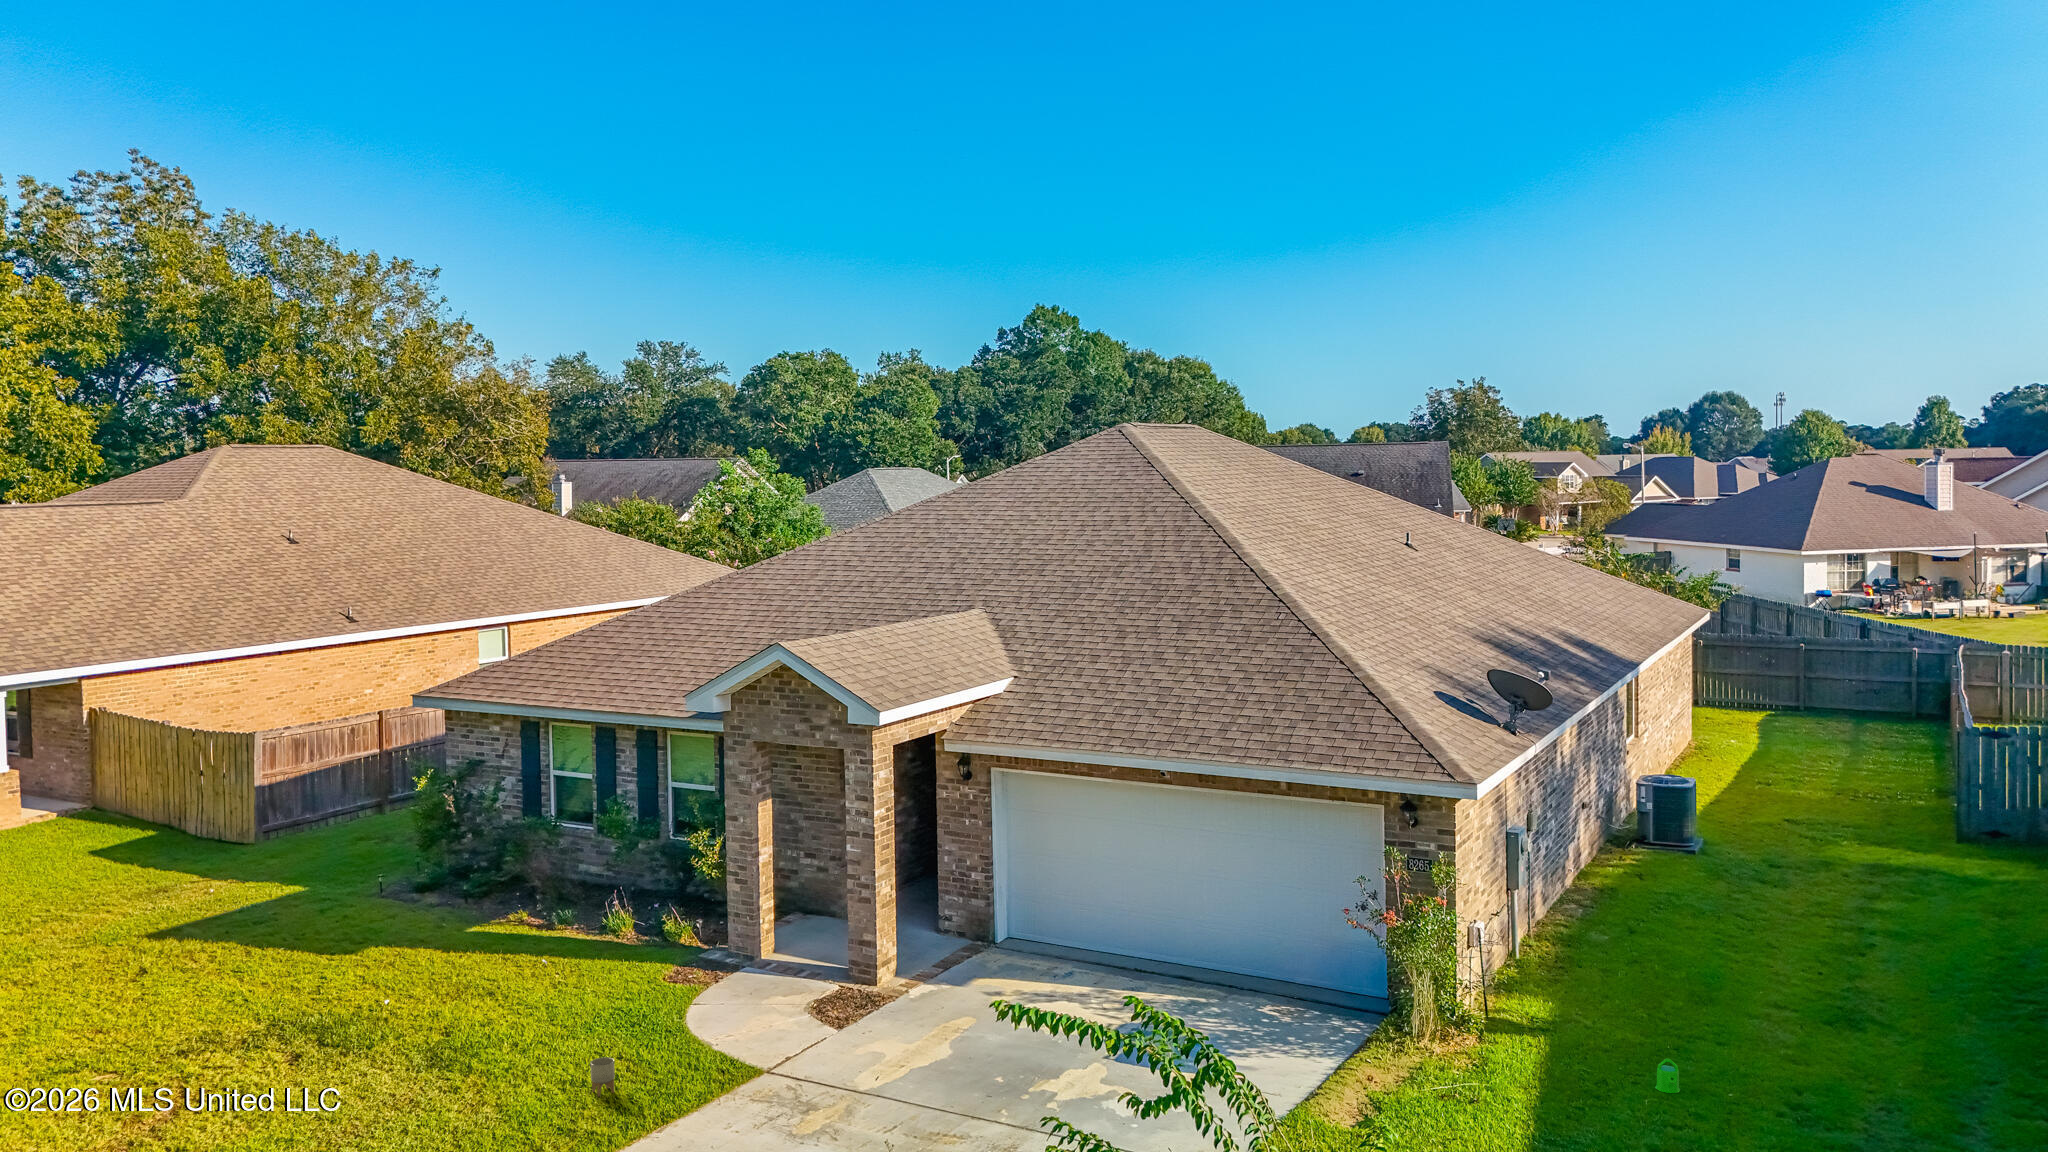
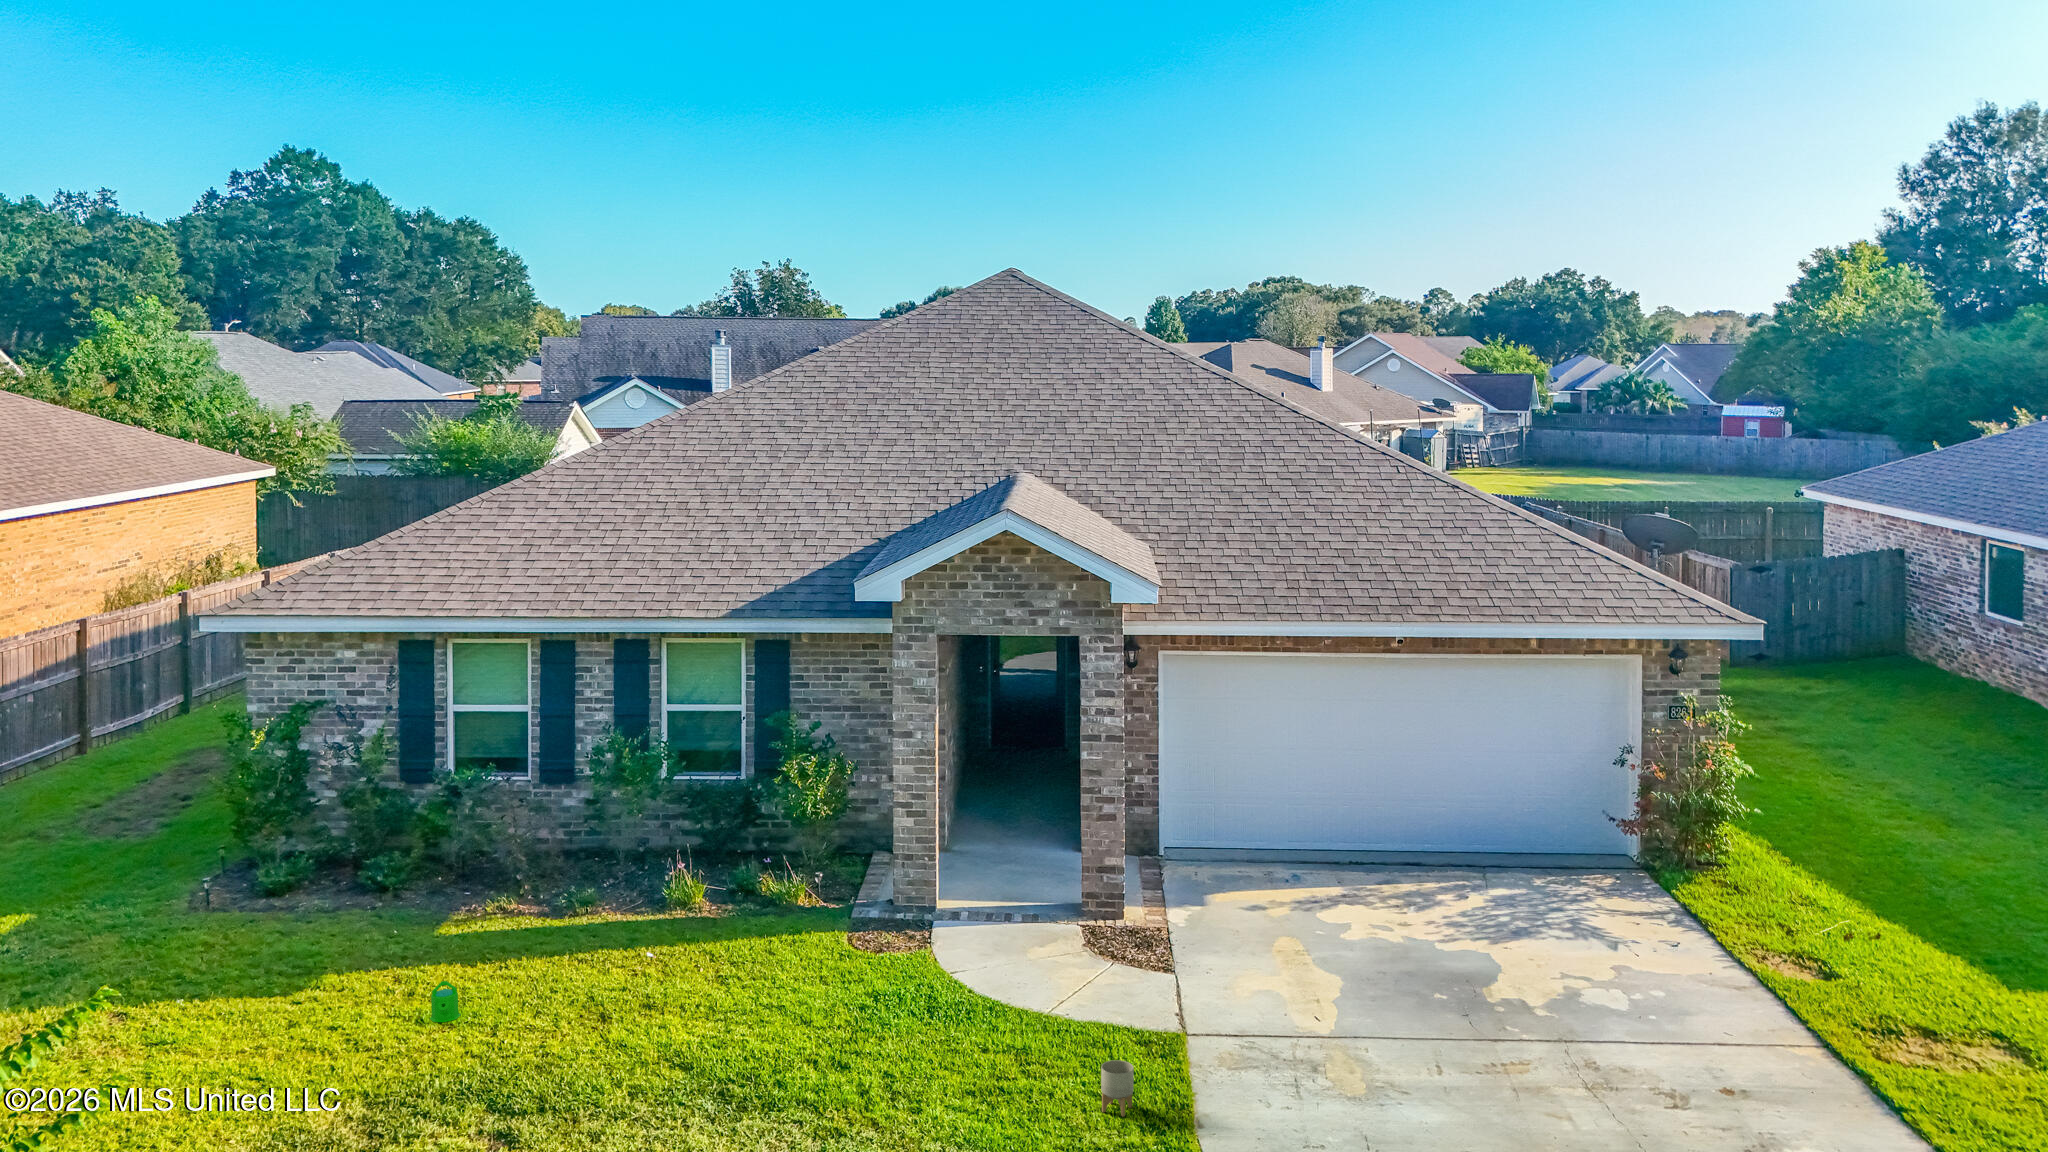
watering can: present [1655,1058,1680,1093] -> present [430,981,461,1022]

